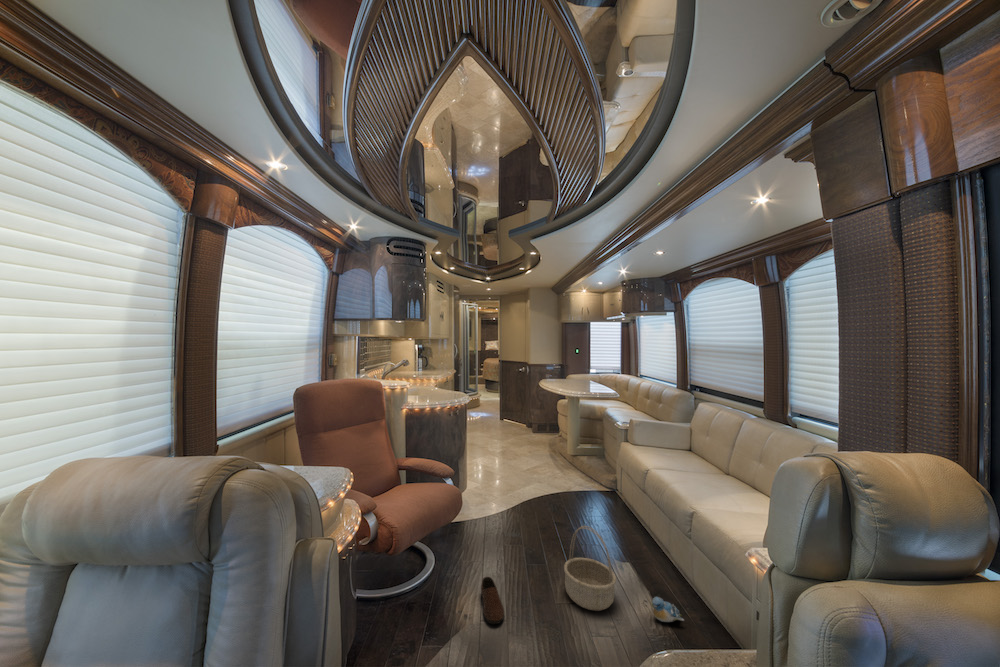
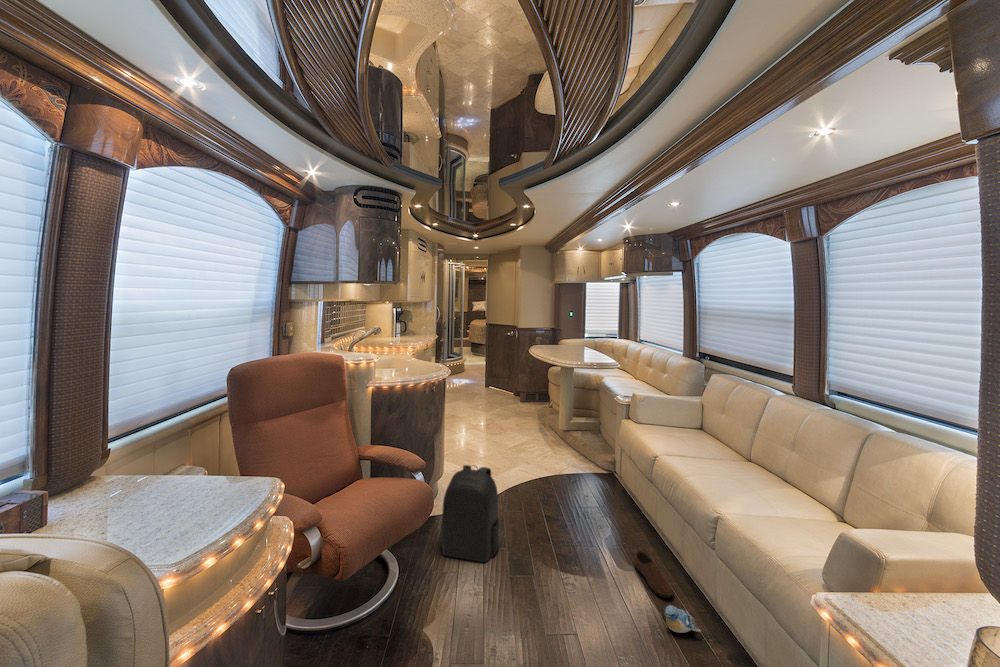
backpack: none [455,476,507,563] -> present [441,465,499,562]
basket: present [564,526,616,611] -> none [564,526,624,621]
shoe: present [481,577,504,624] -> present [635,551,674,598]

